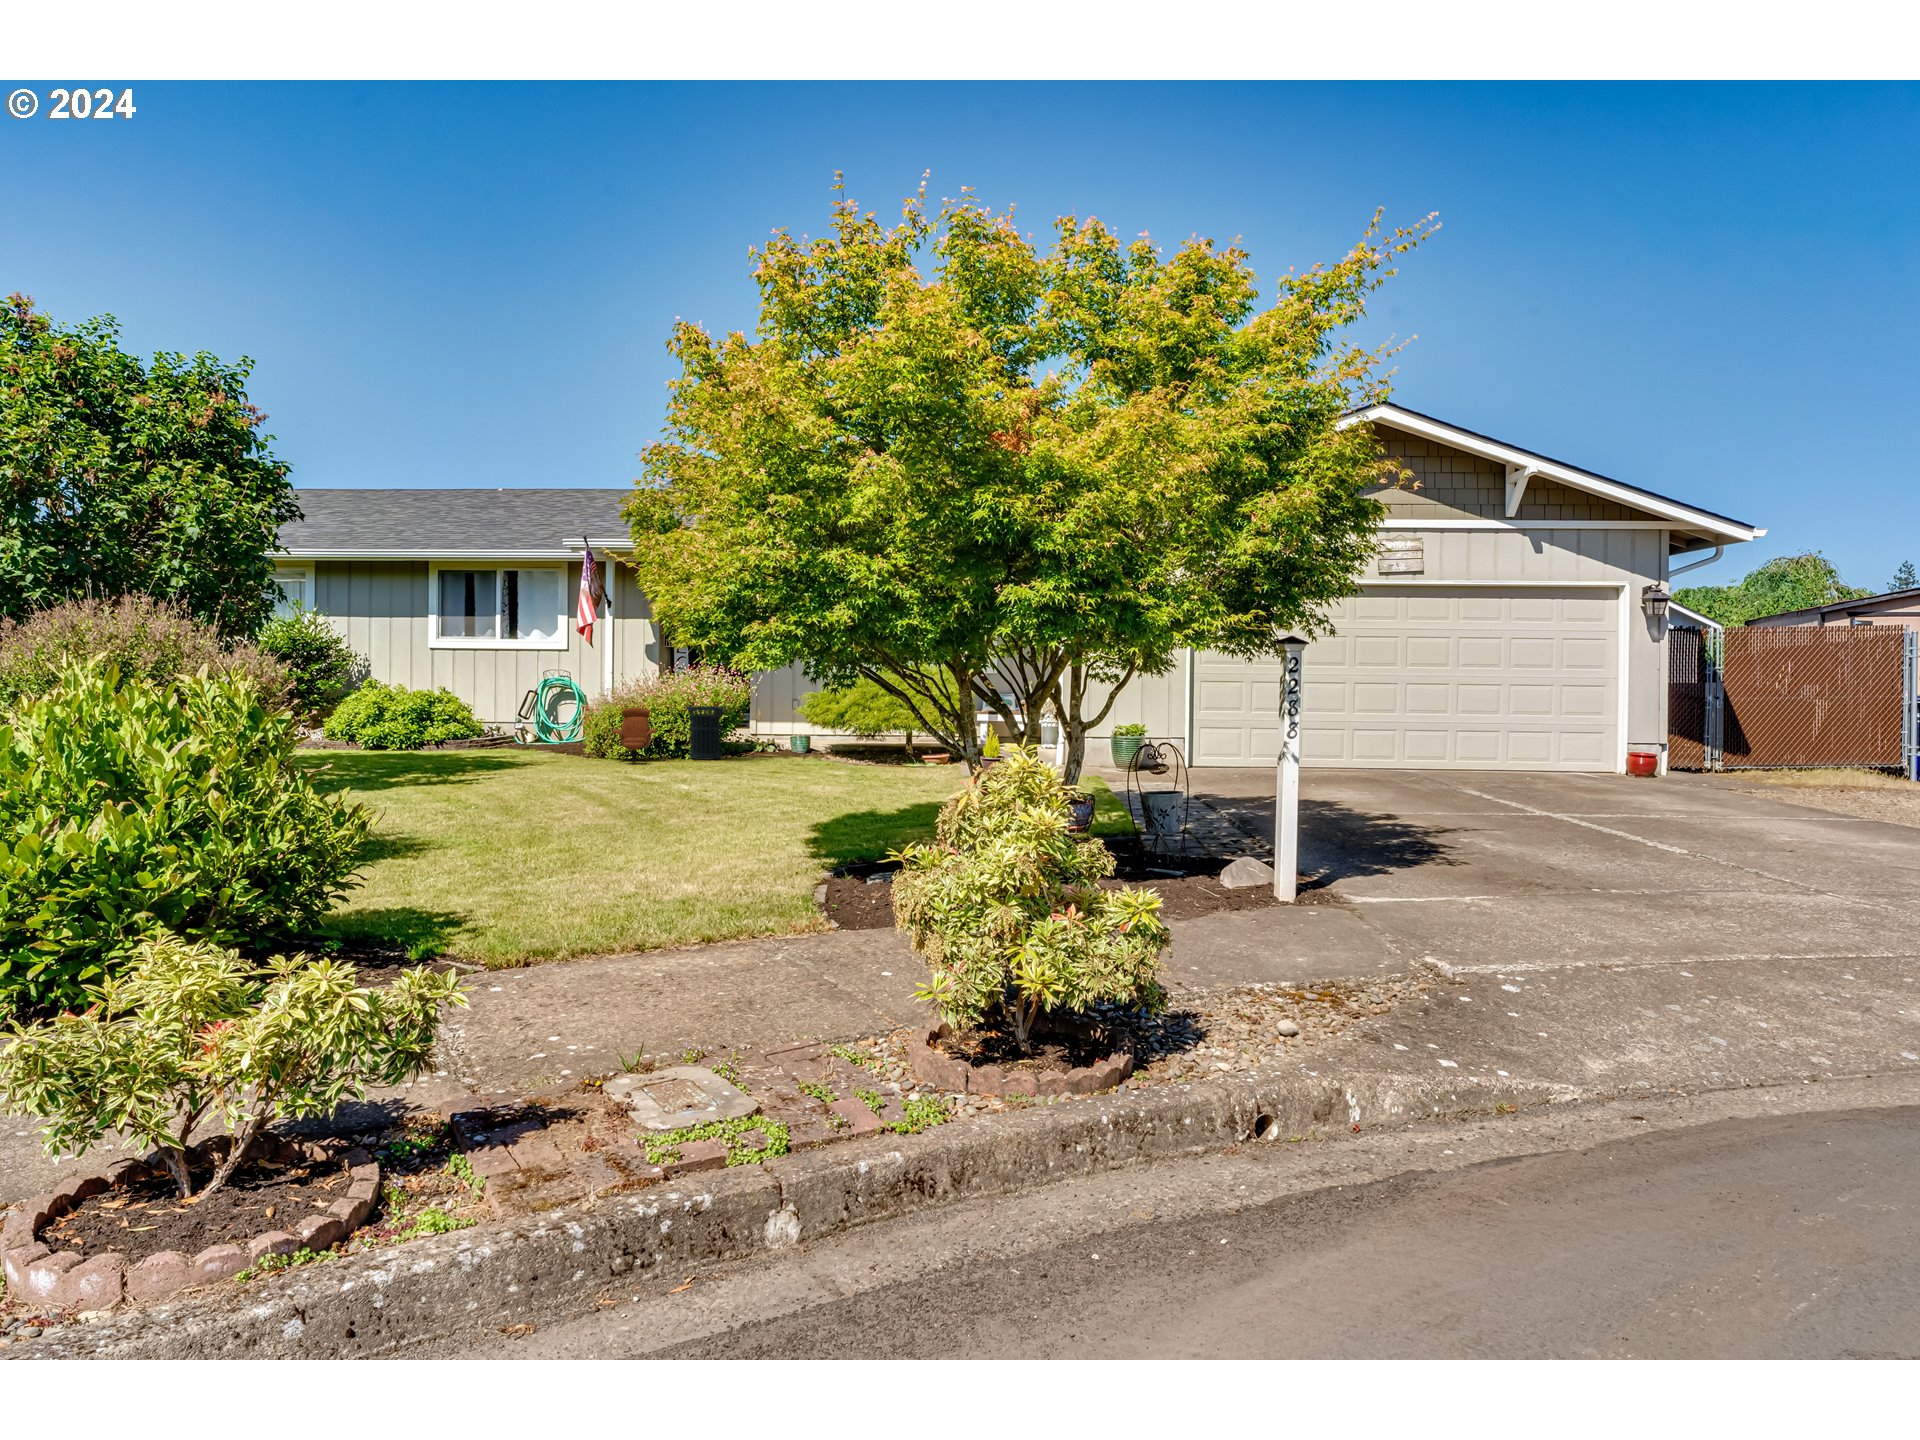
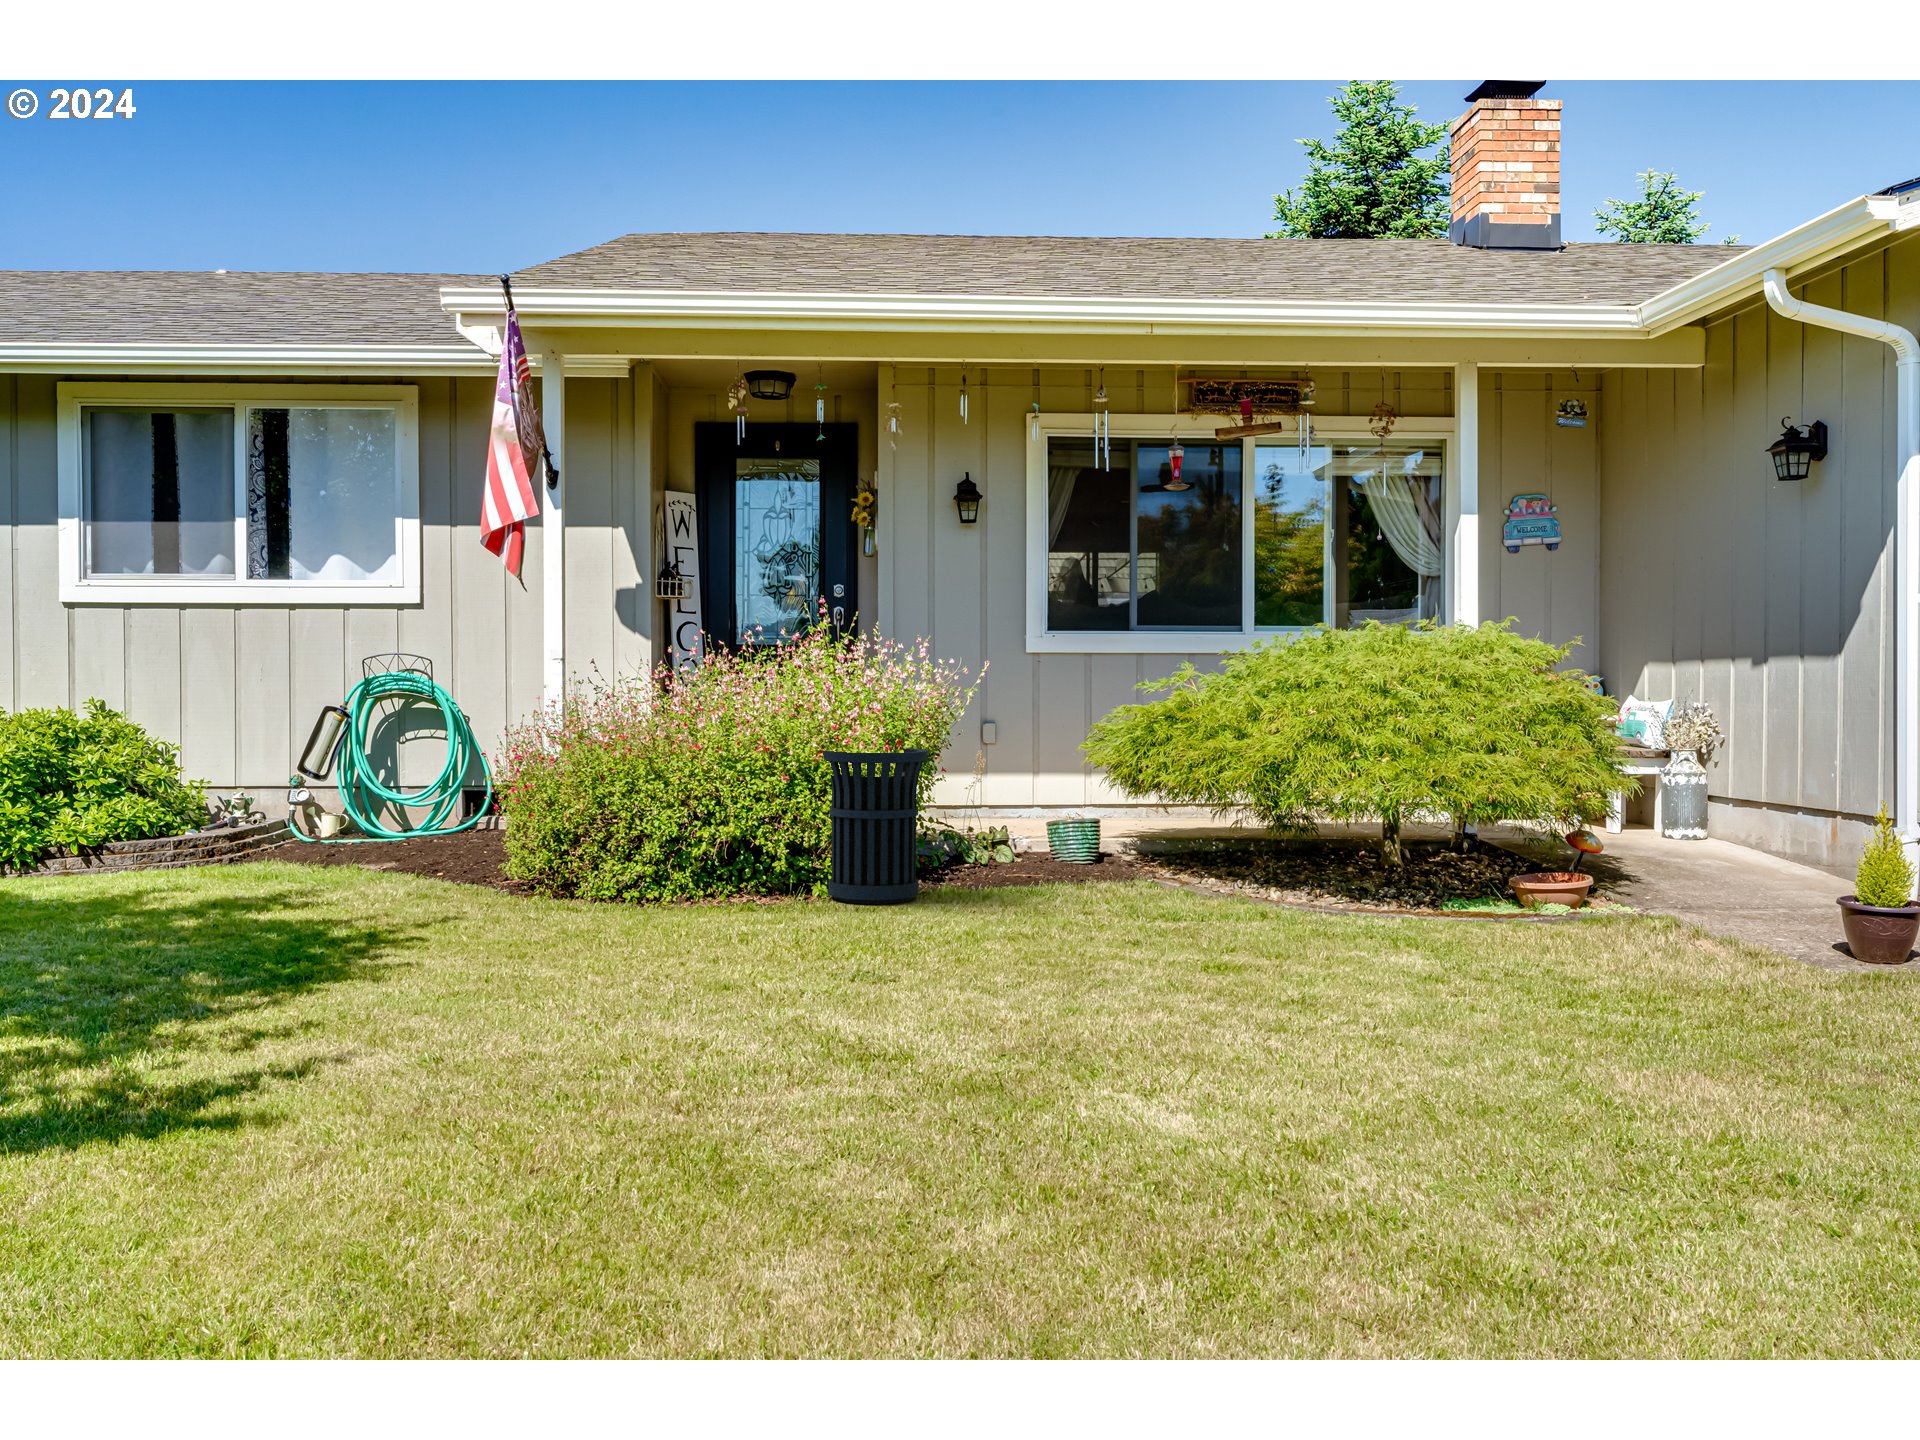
lounge chair: present [613,708,657,764] -> none [618,755,748,933]

